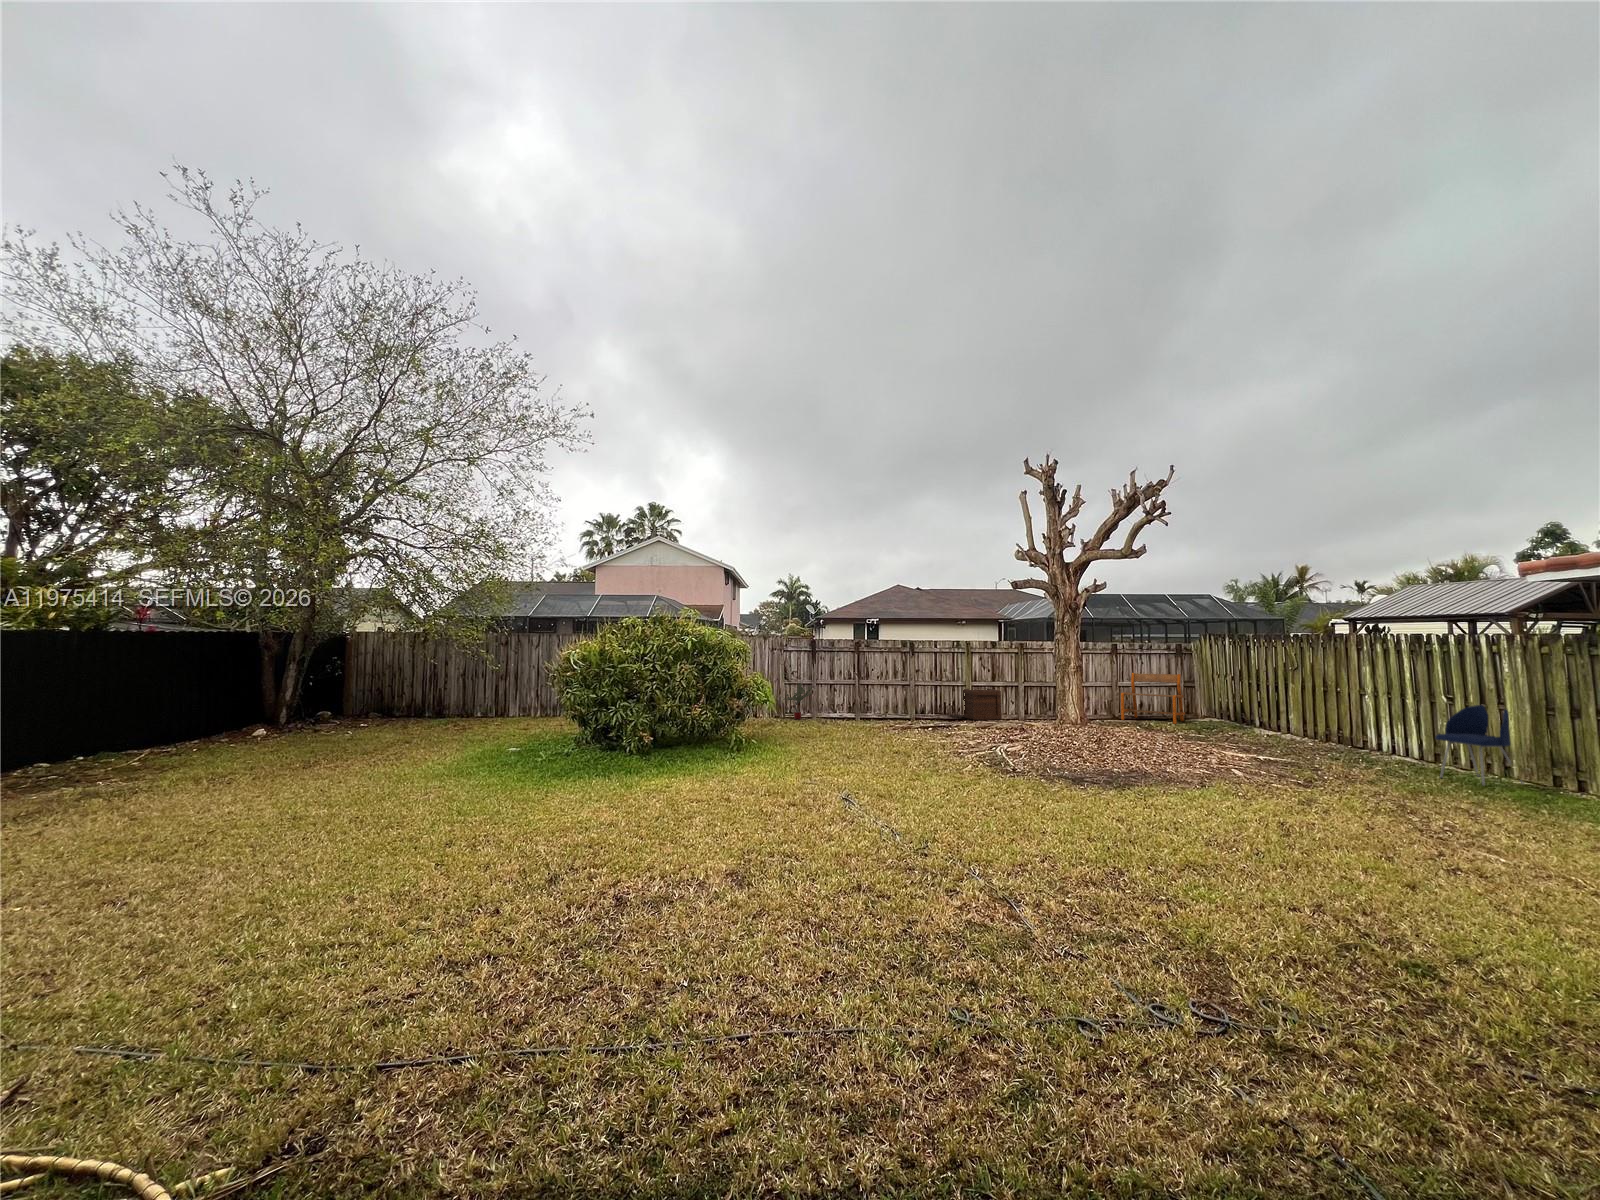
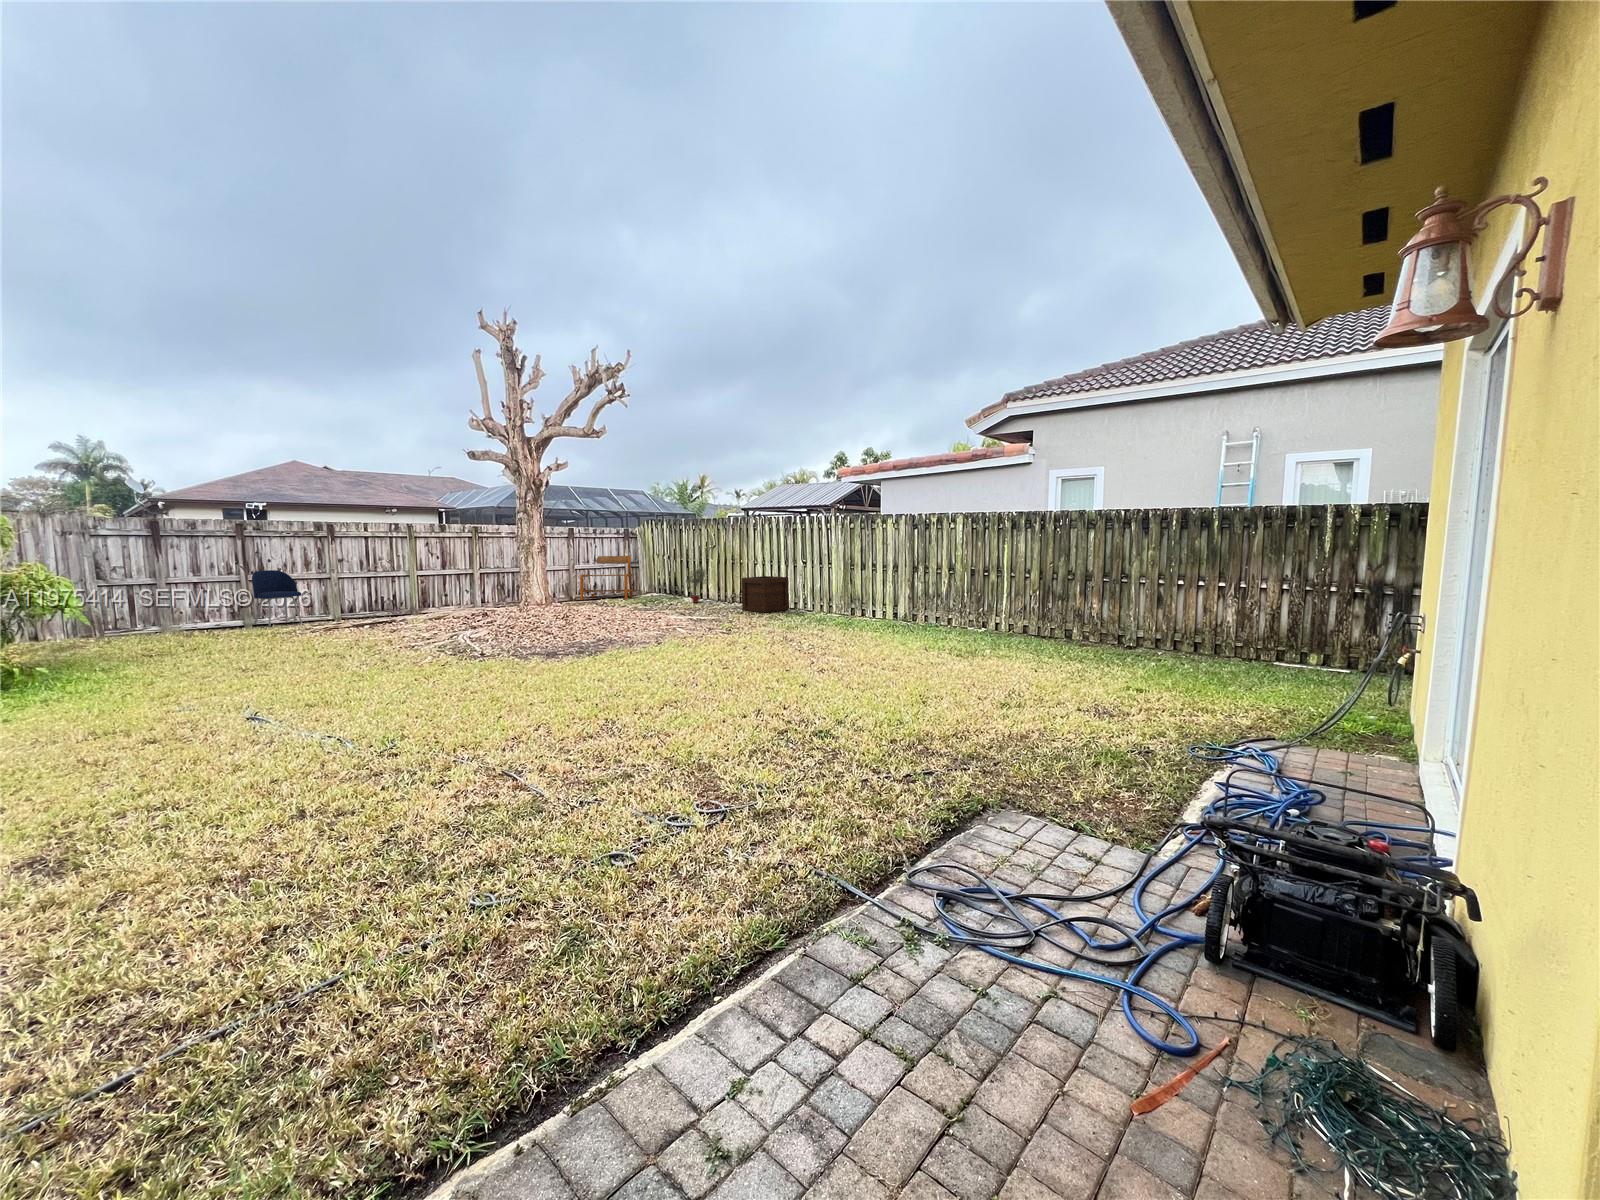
potted tree: present [783,682,812,719] -> present [686,565,707,603]
wooden crate: present [962,689,1002,720] -> present [742,576,789,613]
chair: present [1435,705,1524,785] -> present [252,570,302,626]

